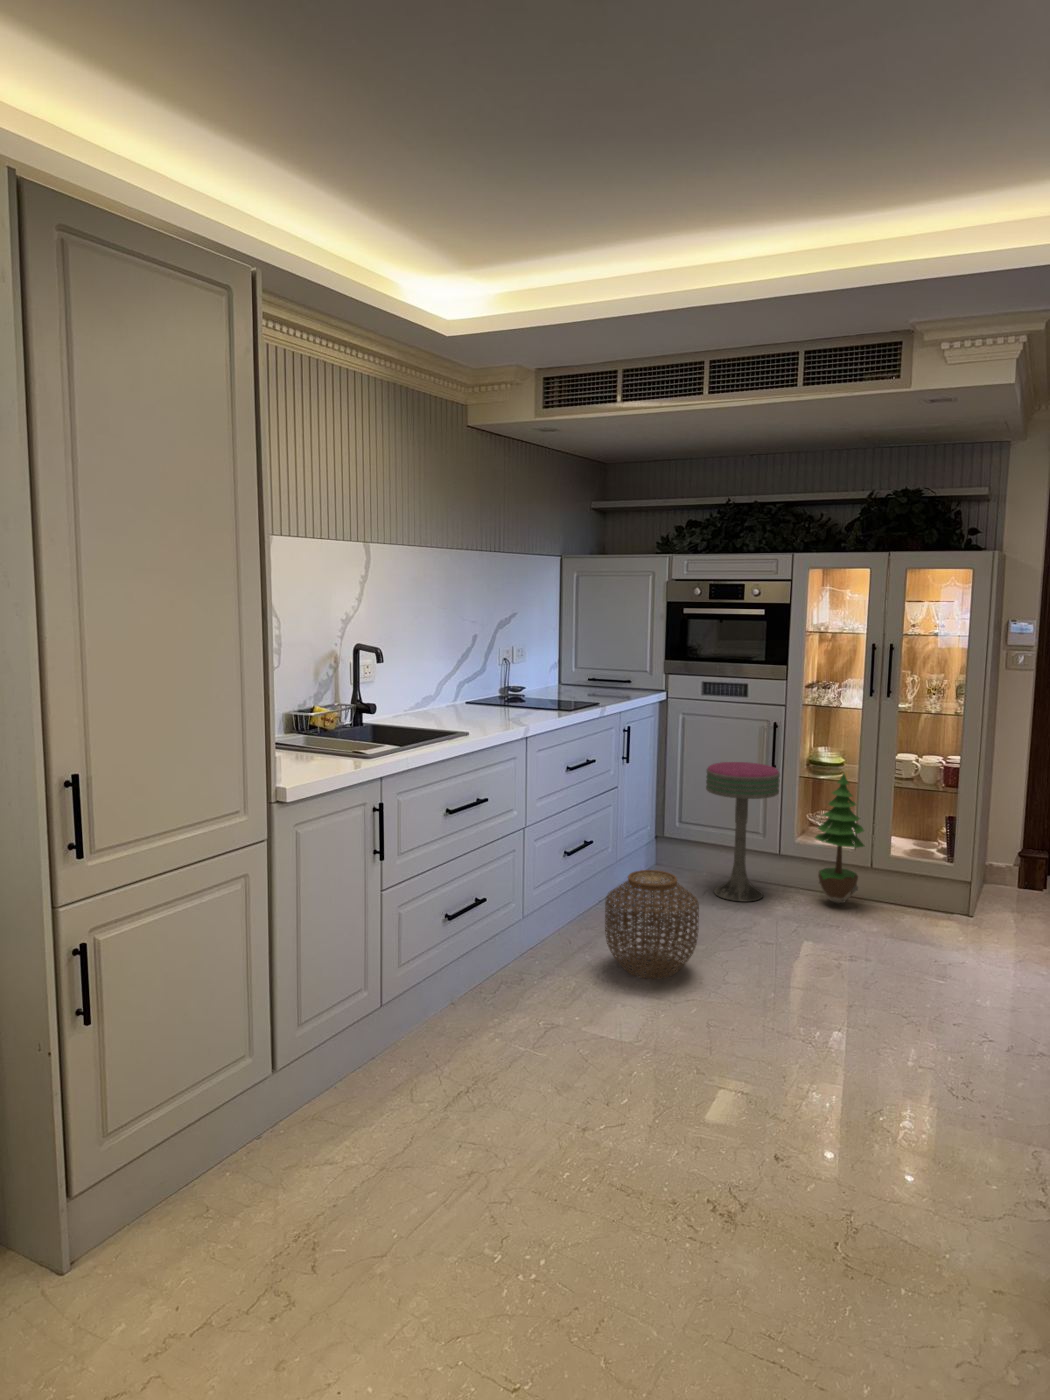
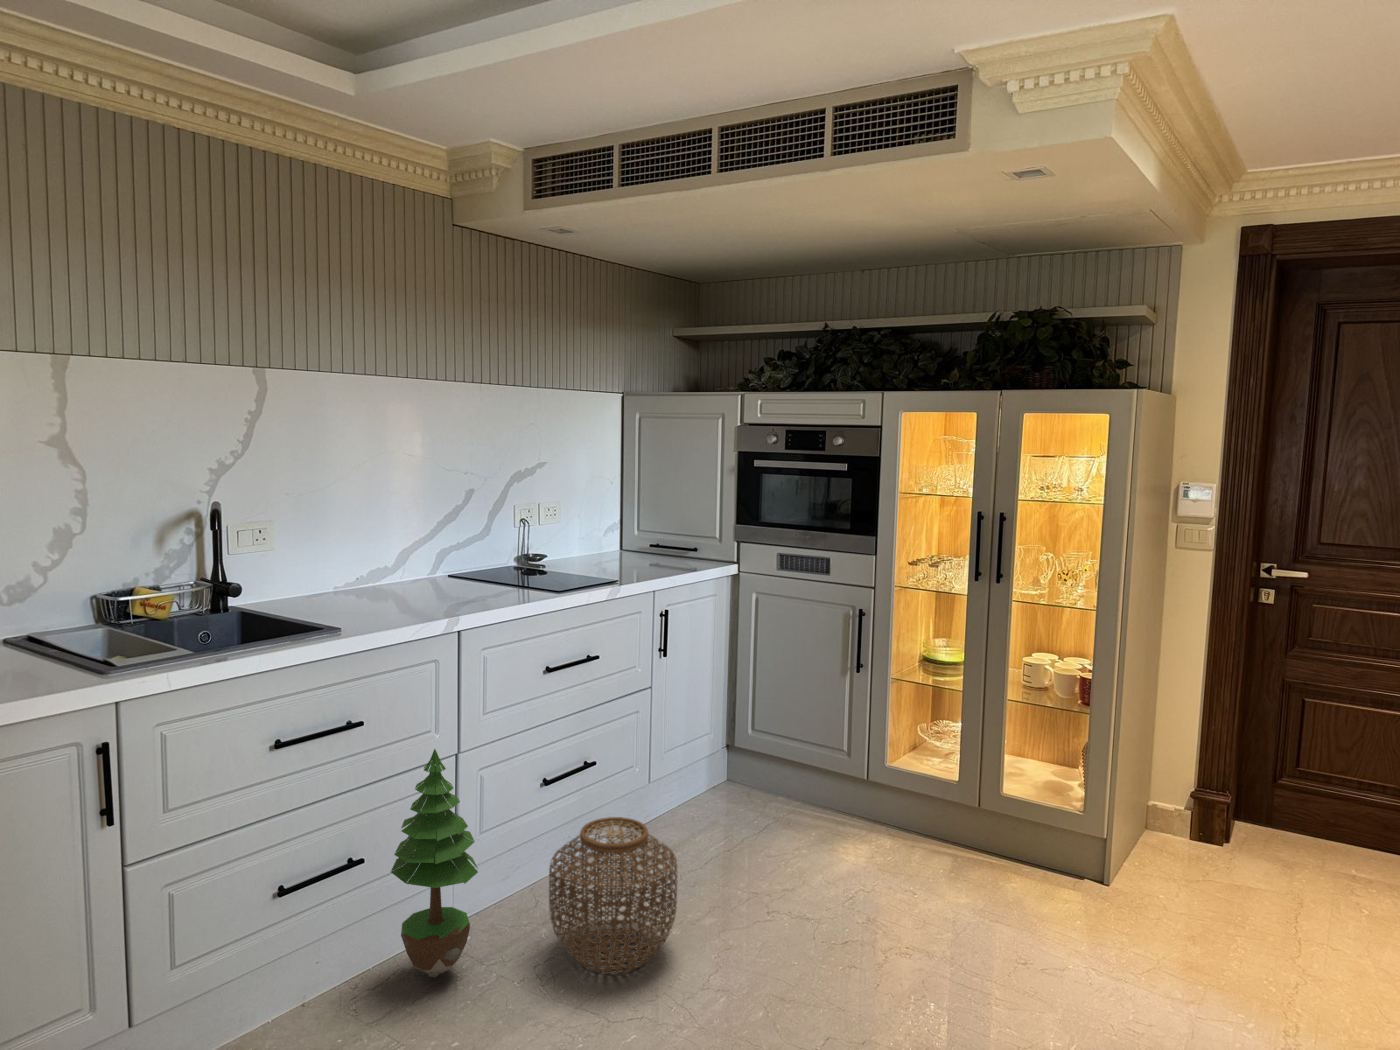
bar stool: present [706,762,780,902] -> none [763,659,857,845]
potted tree: present [815,774,864,904] -> present [391,749,478,977]

